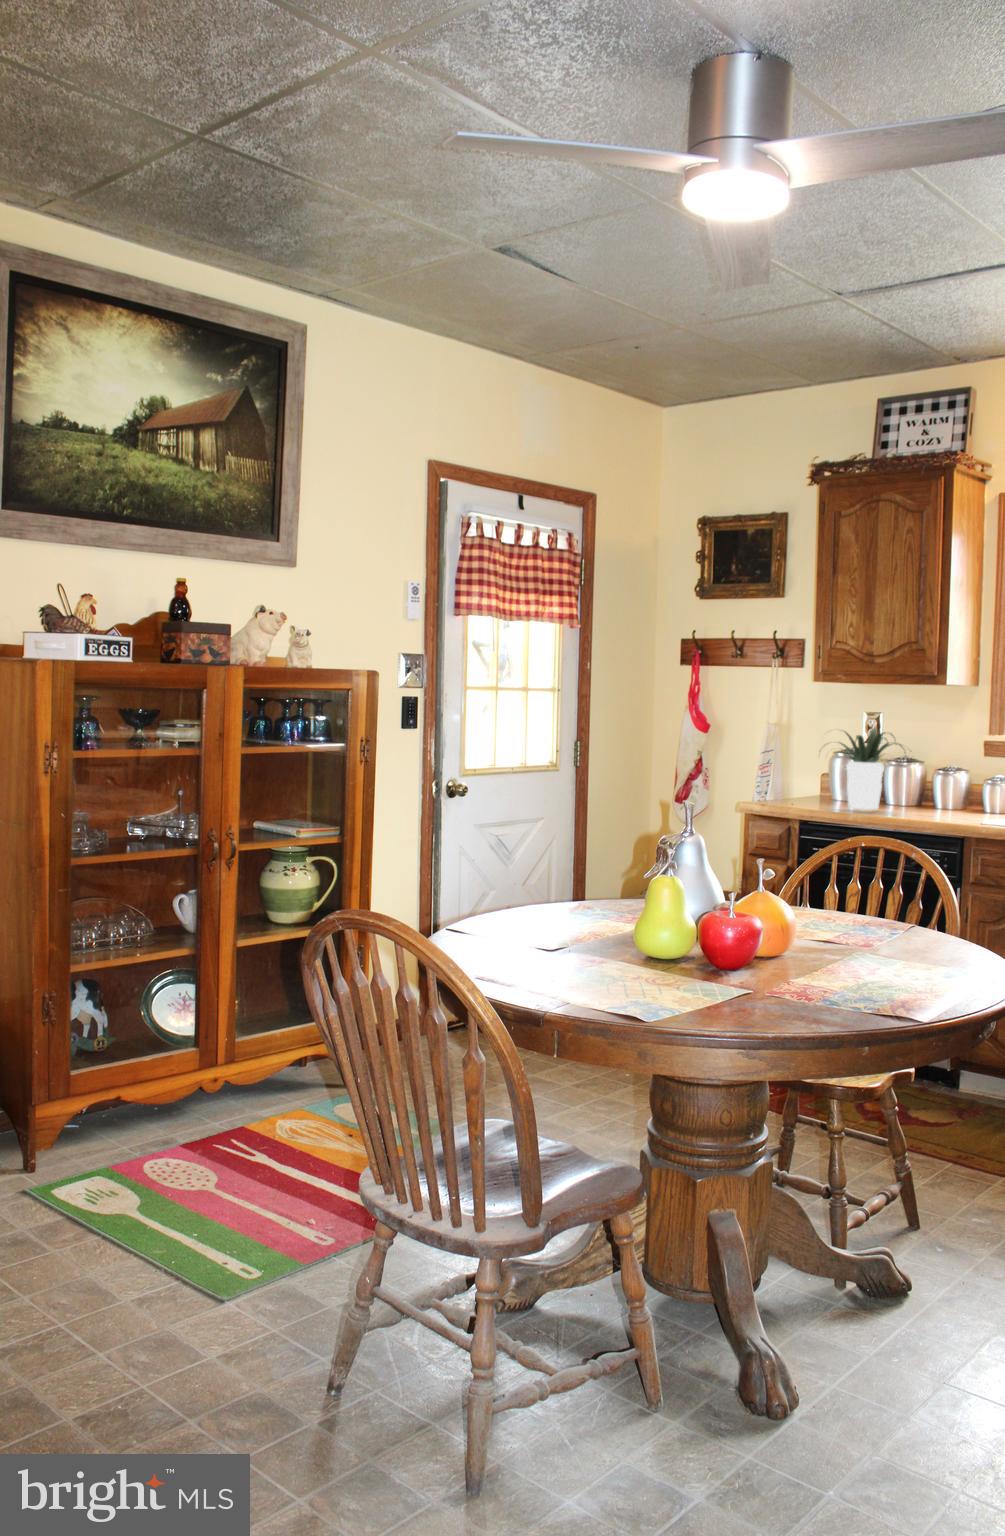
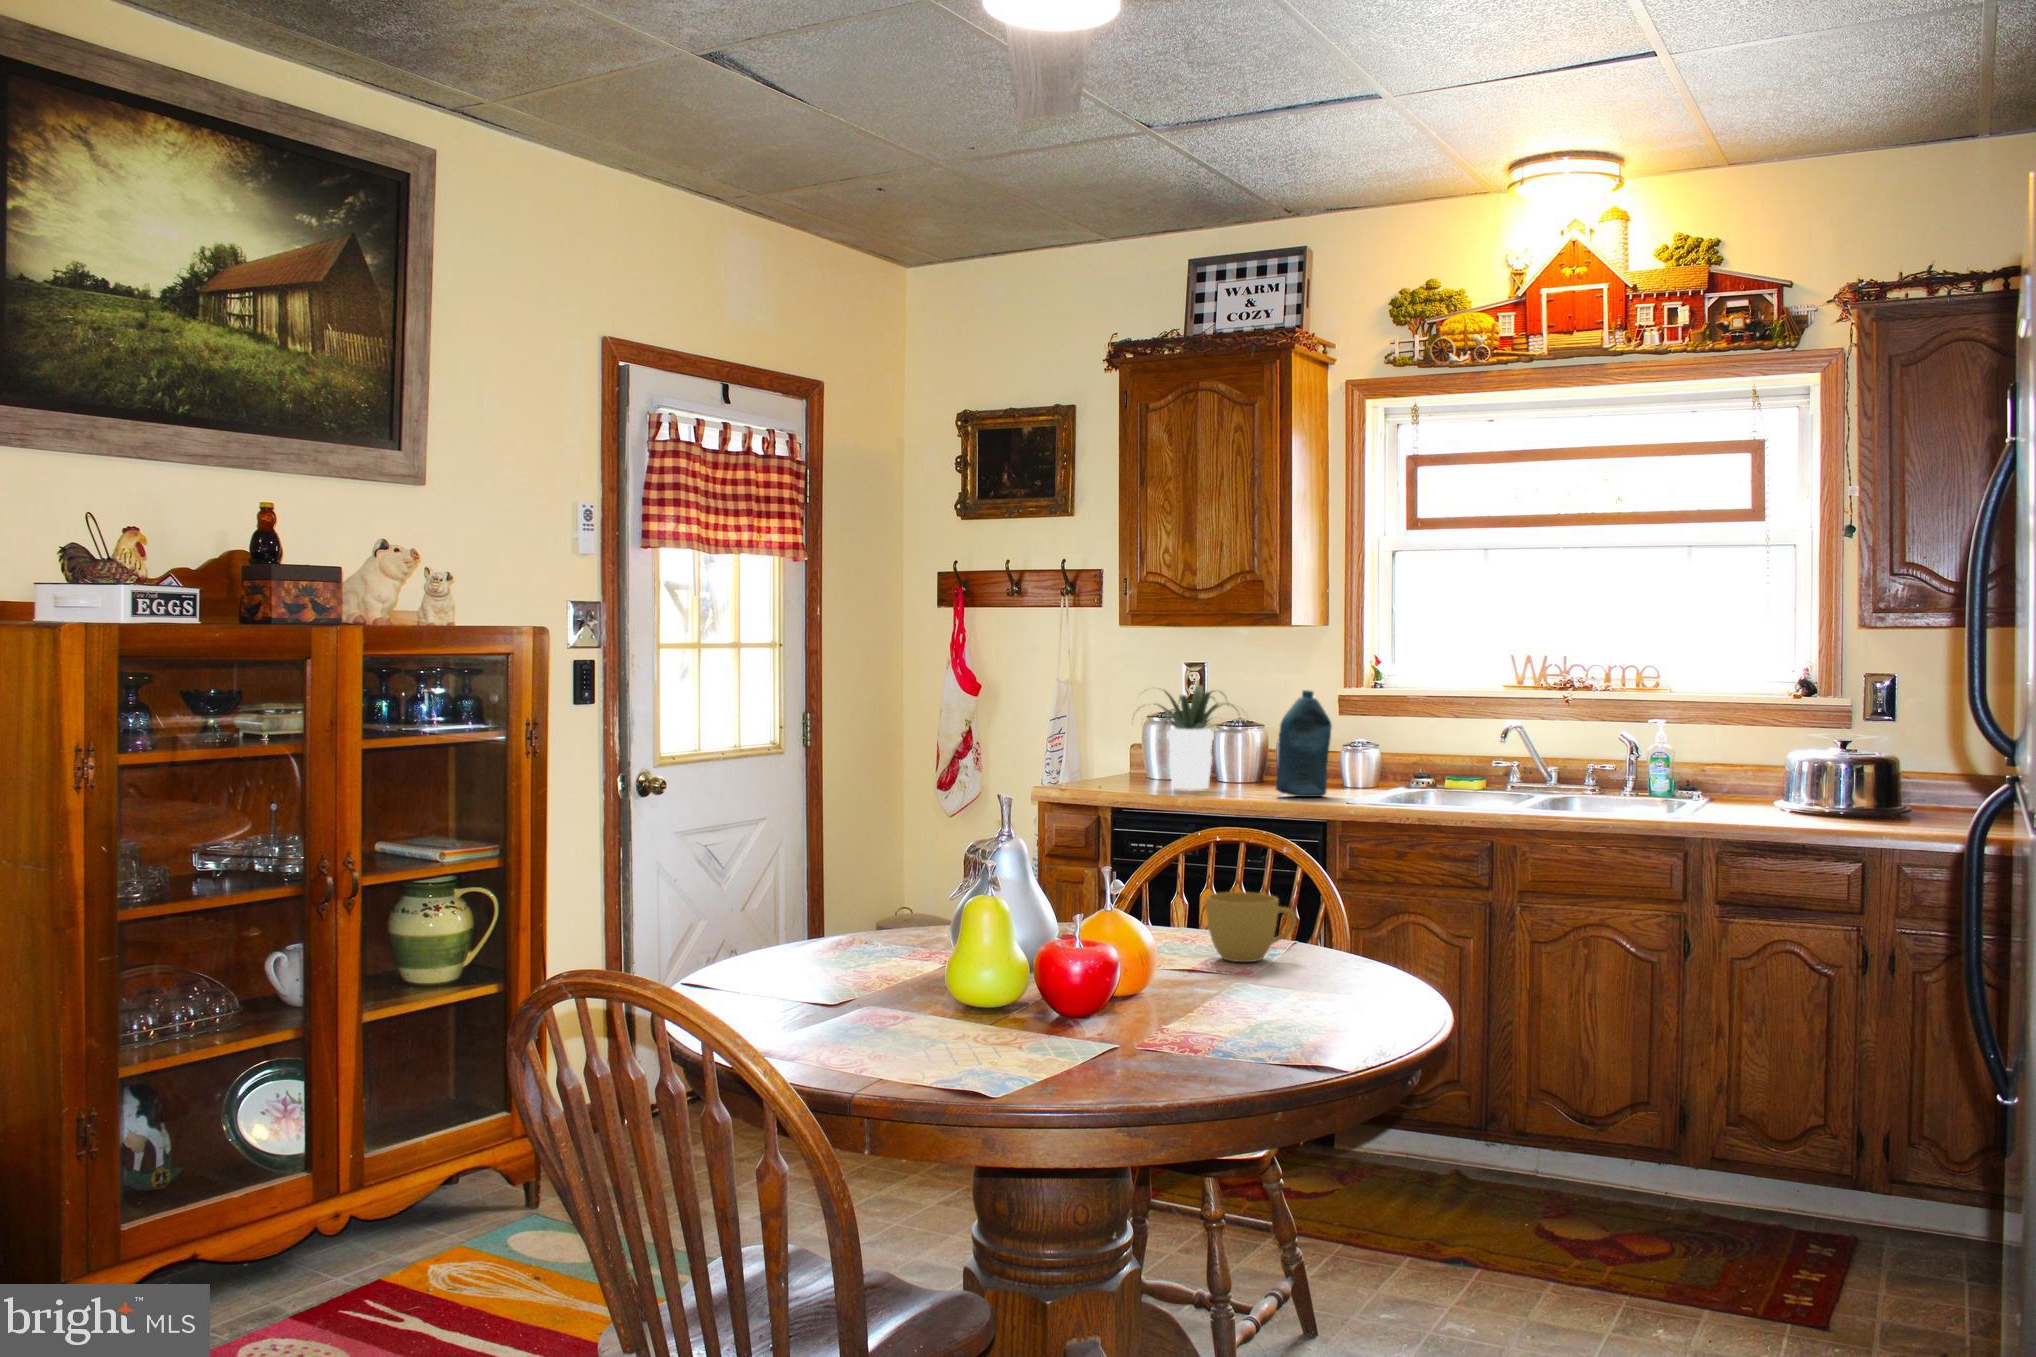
bottle: none [932,734,982,819] -> present [1276,690,1332,797]
cup: none [851,889,928,947] -> present [1206,892,1296,962]

